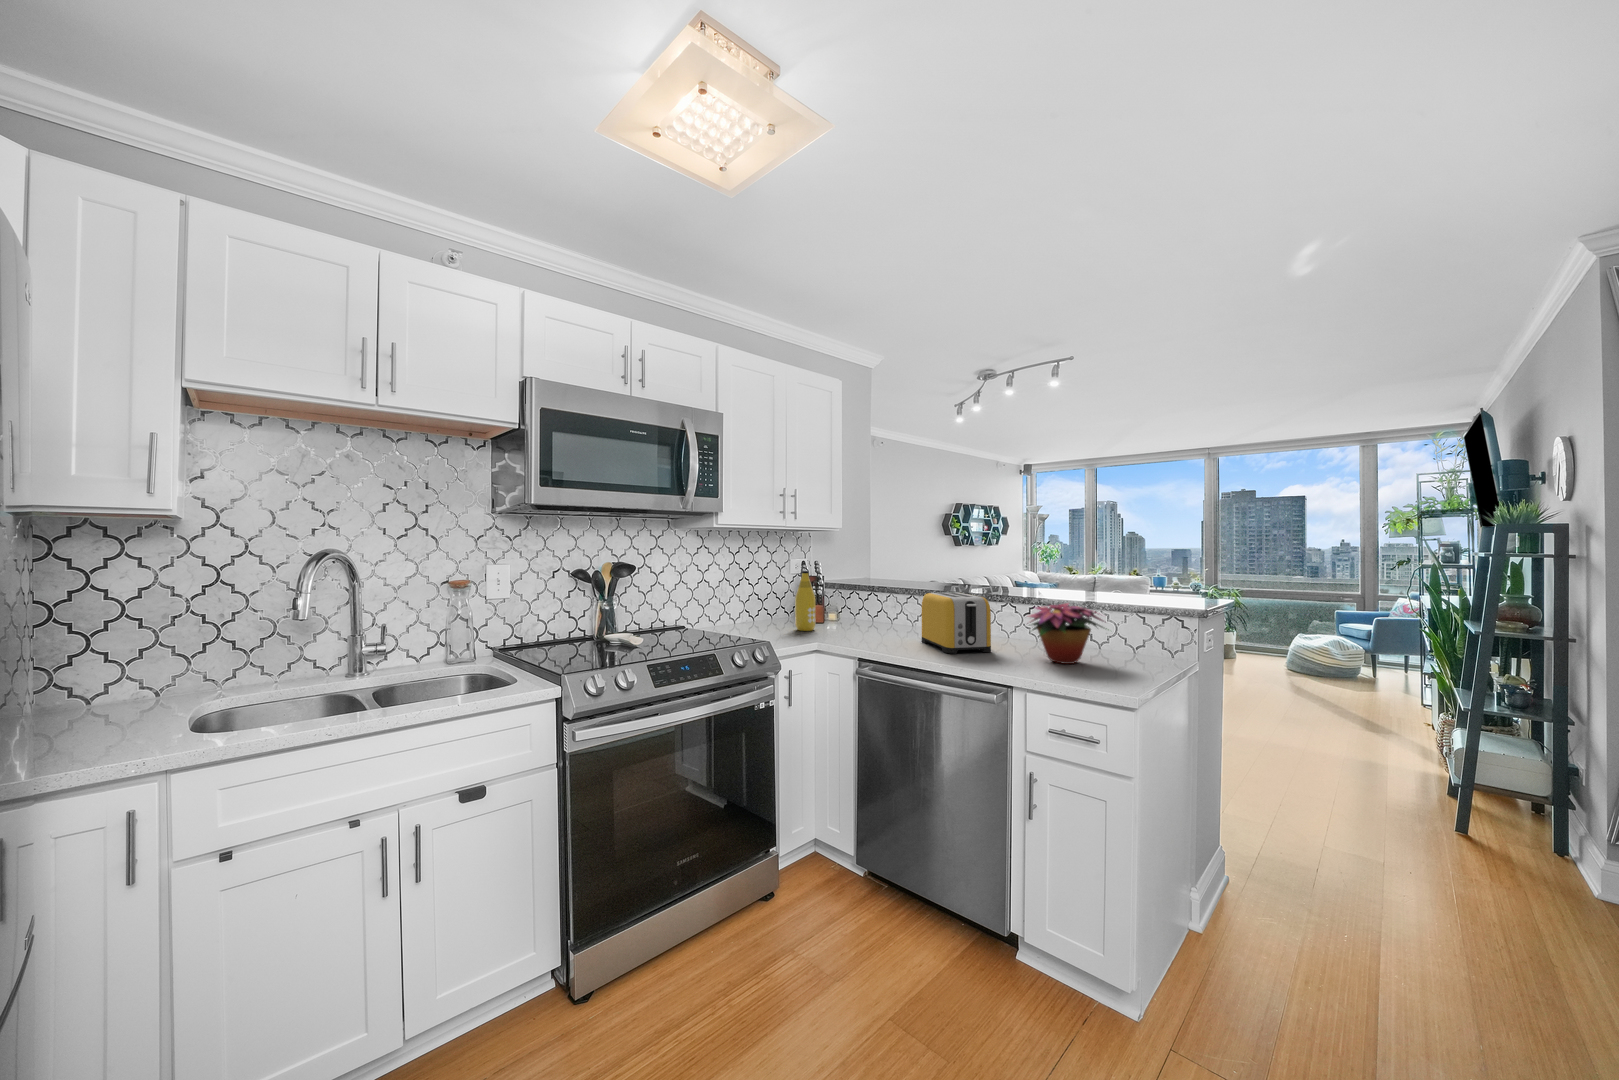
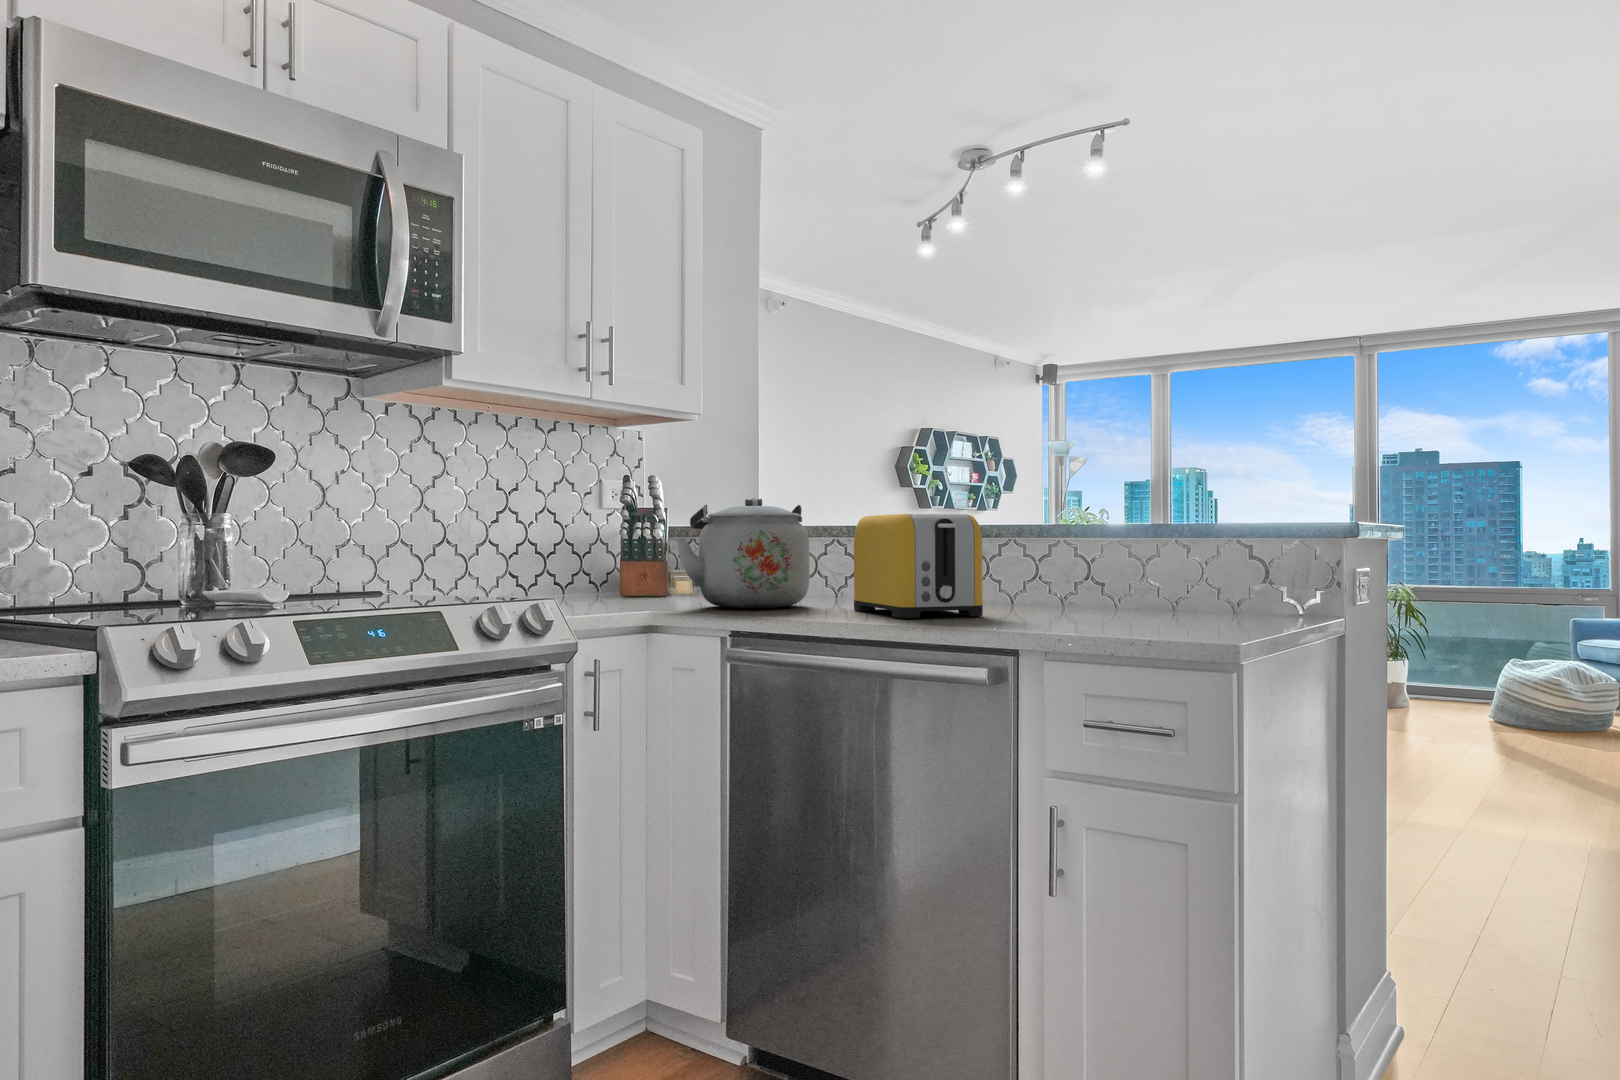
bottle: present [795,571,816,631] -> none [610,488,650,604]
kettle: none [829,580,898,638] -> present [675,498,809,608]
flower arrangement: present [1028,603,1107,664] -> none [1037,512,1205,623]

